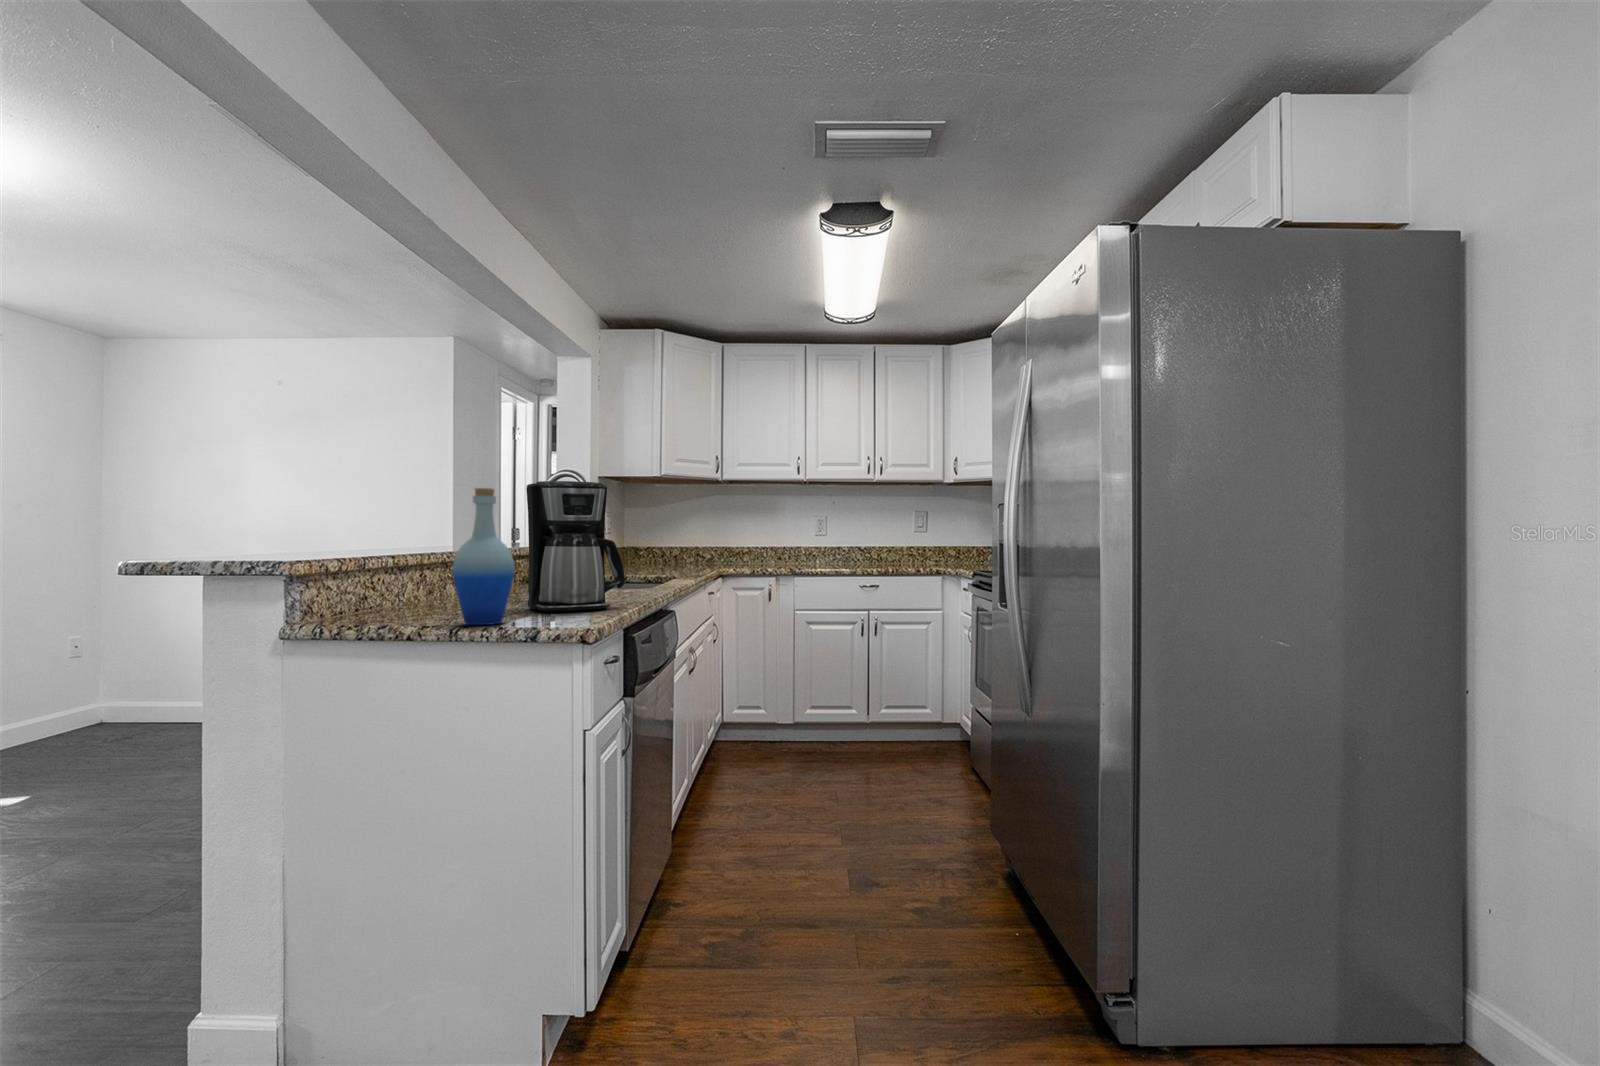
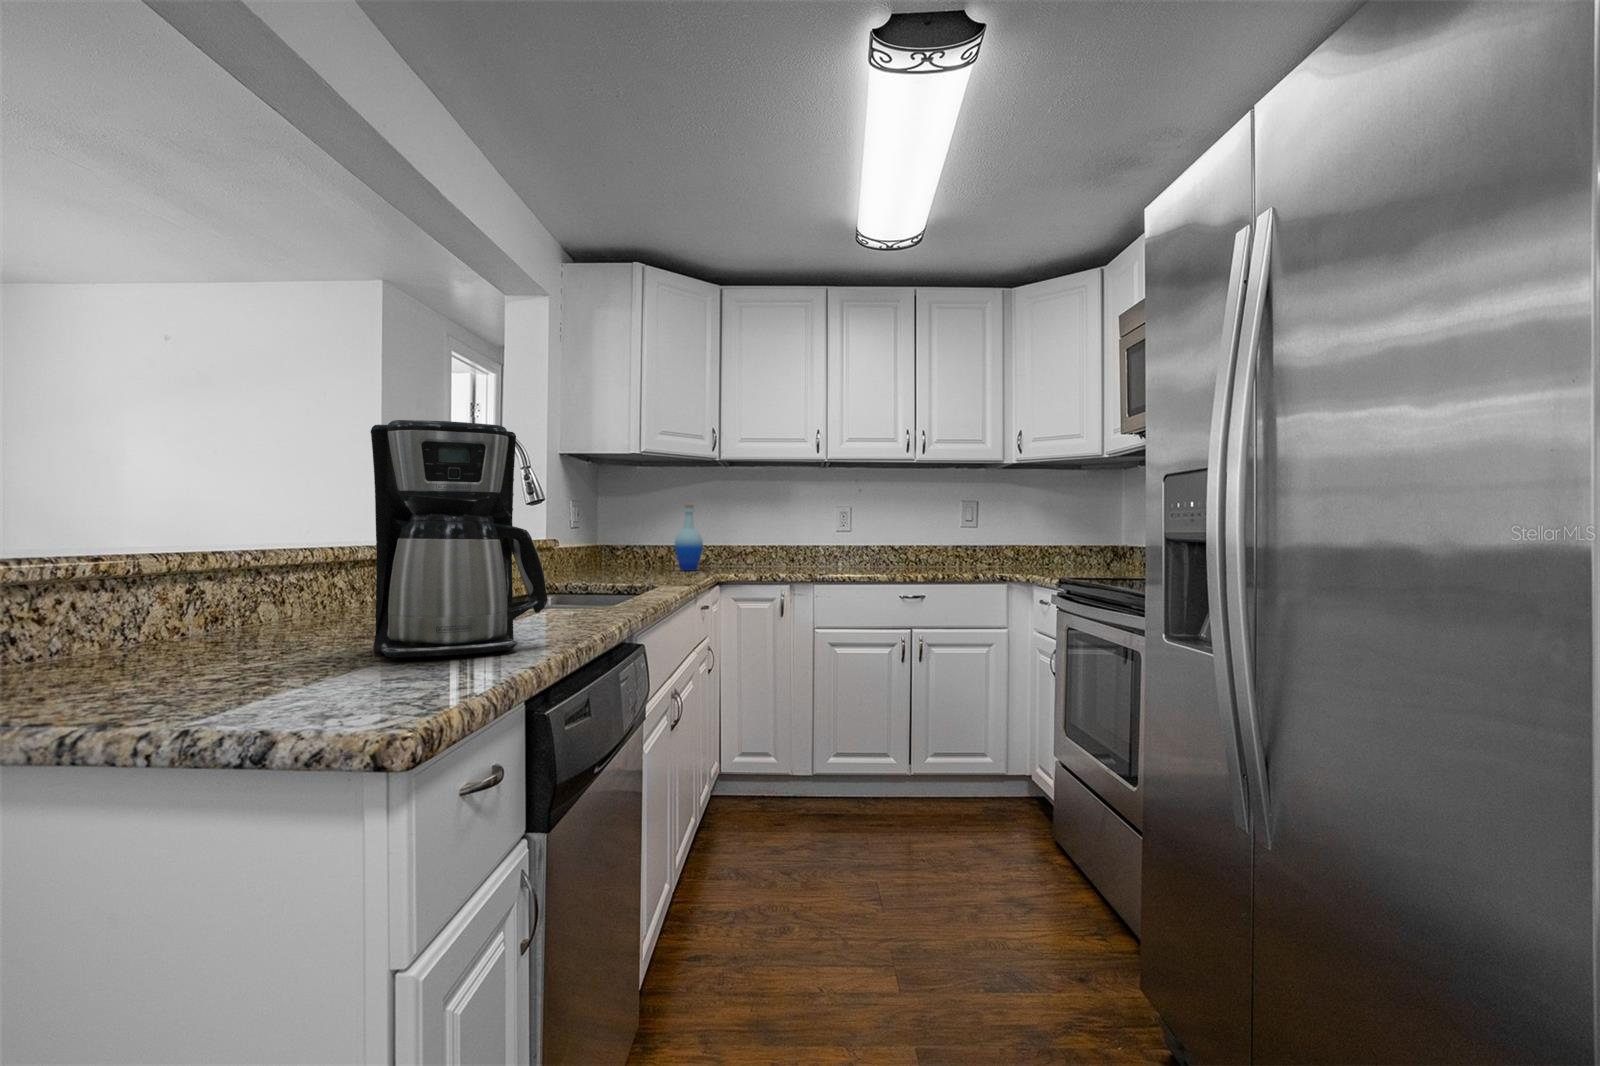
bottle: present [452,488,515,625] -> present [675,505,703,571]

